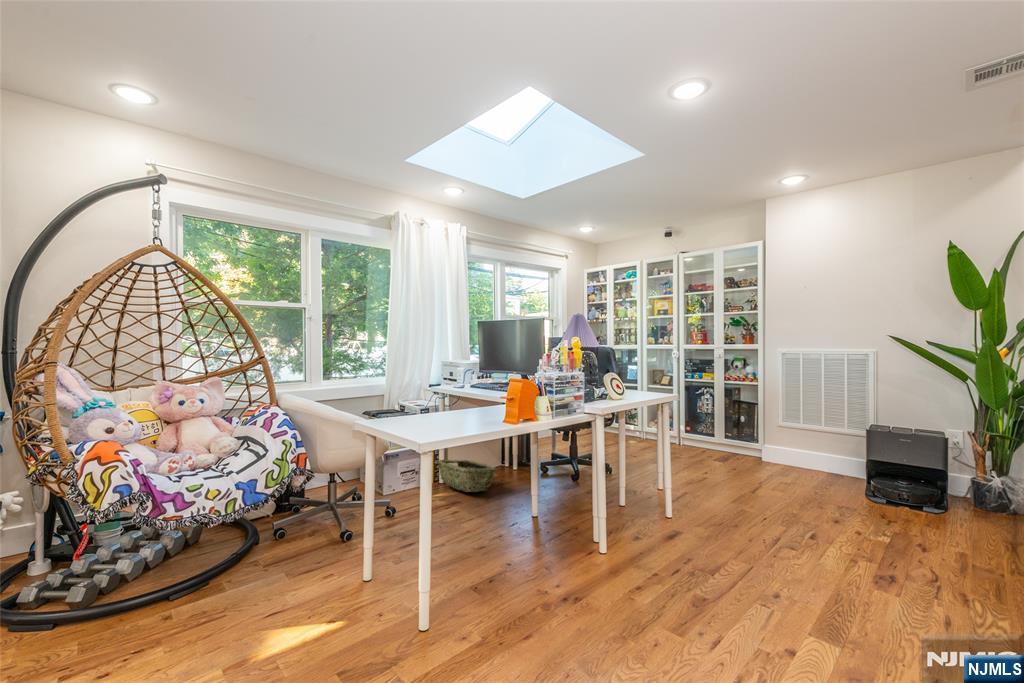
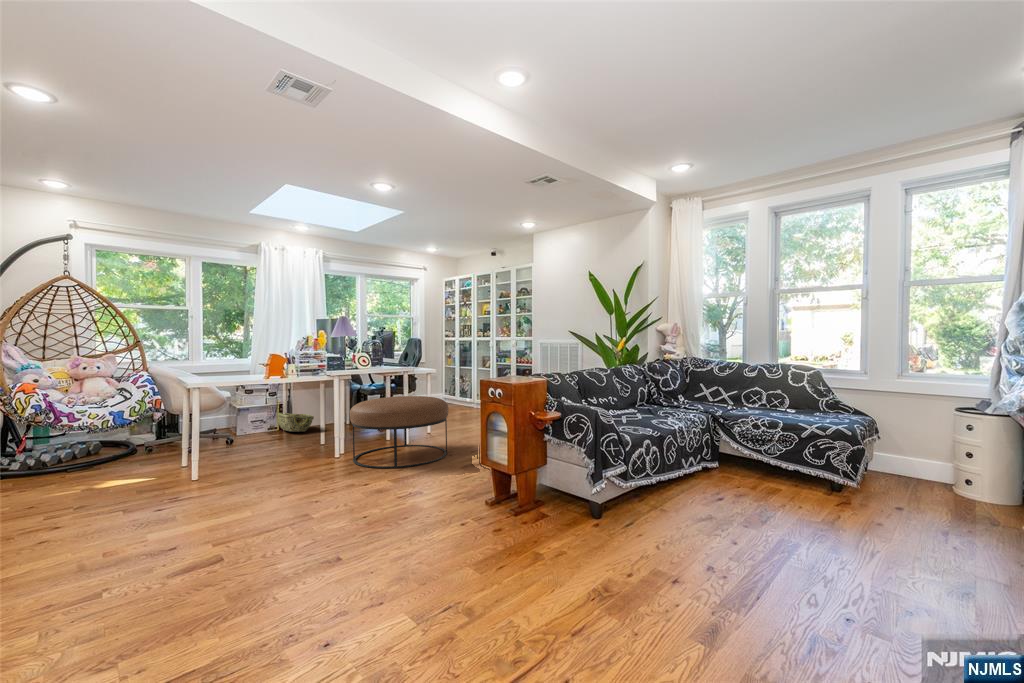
ottoman: none [661,460,855,625] -> present [350,396,449,468]

